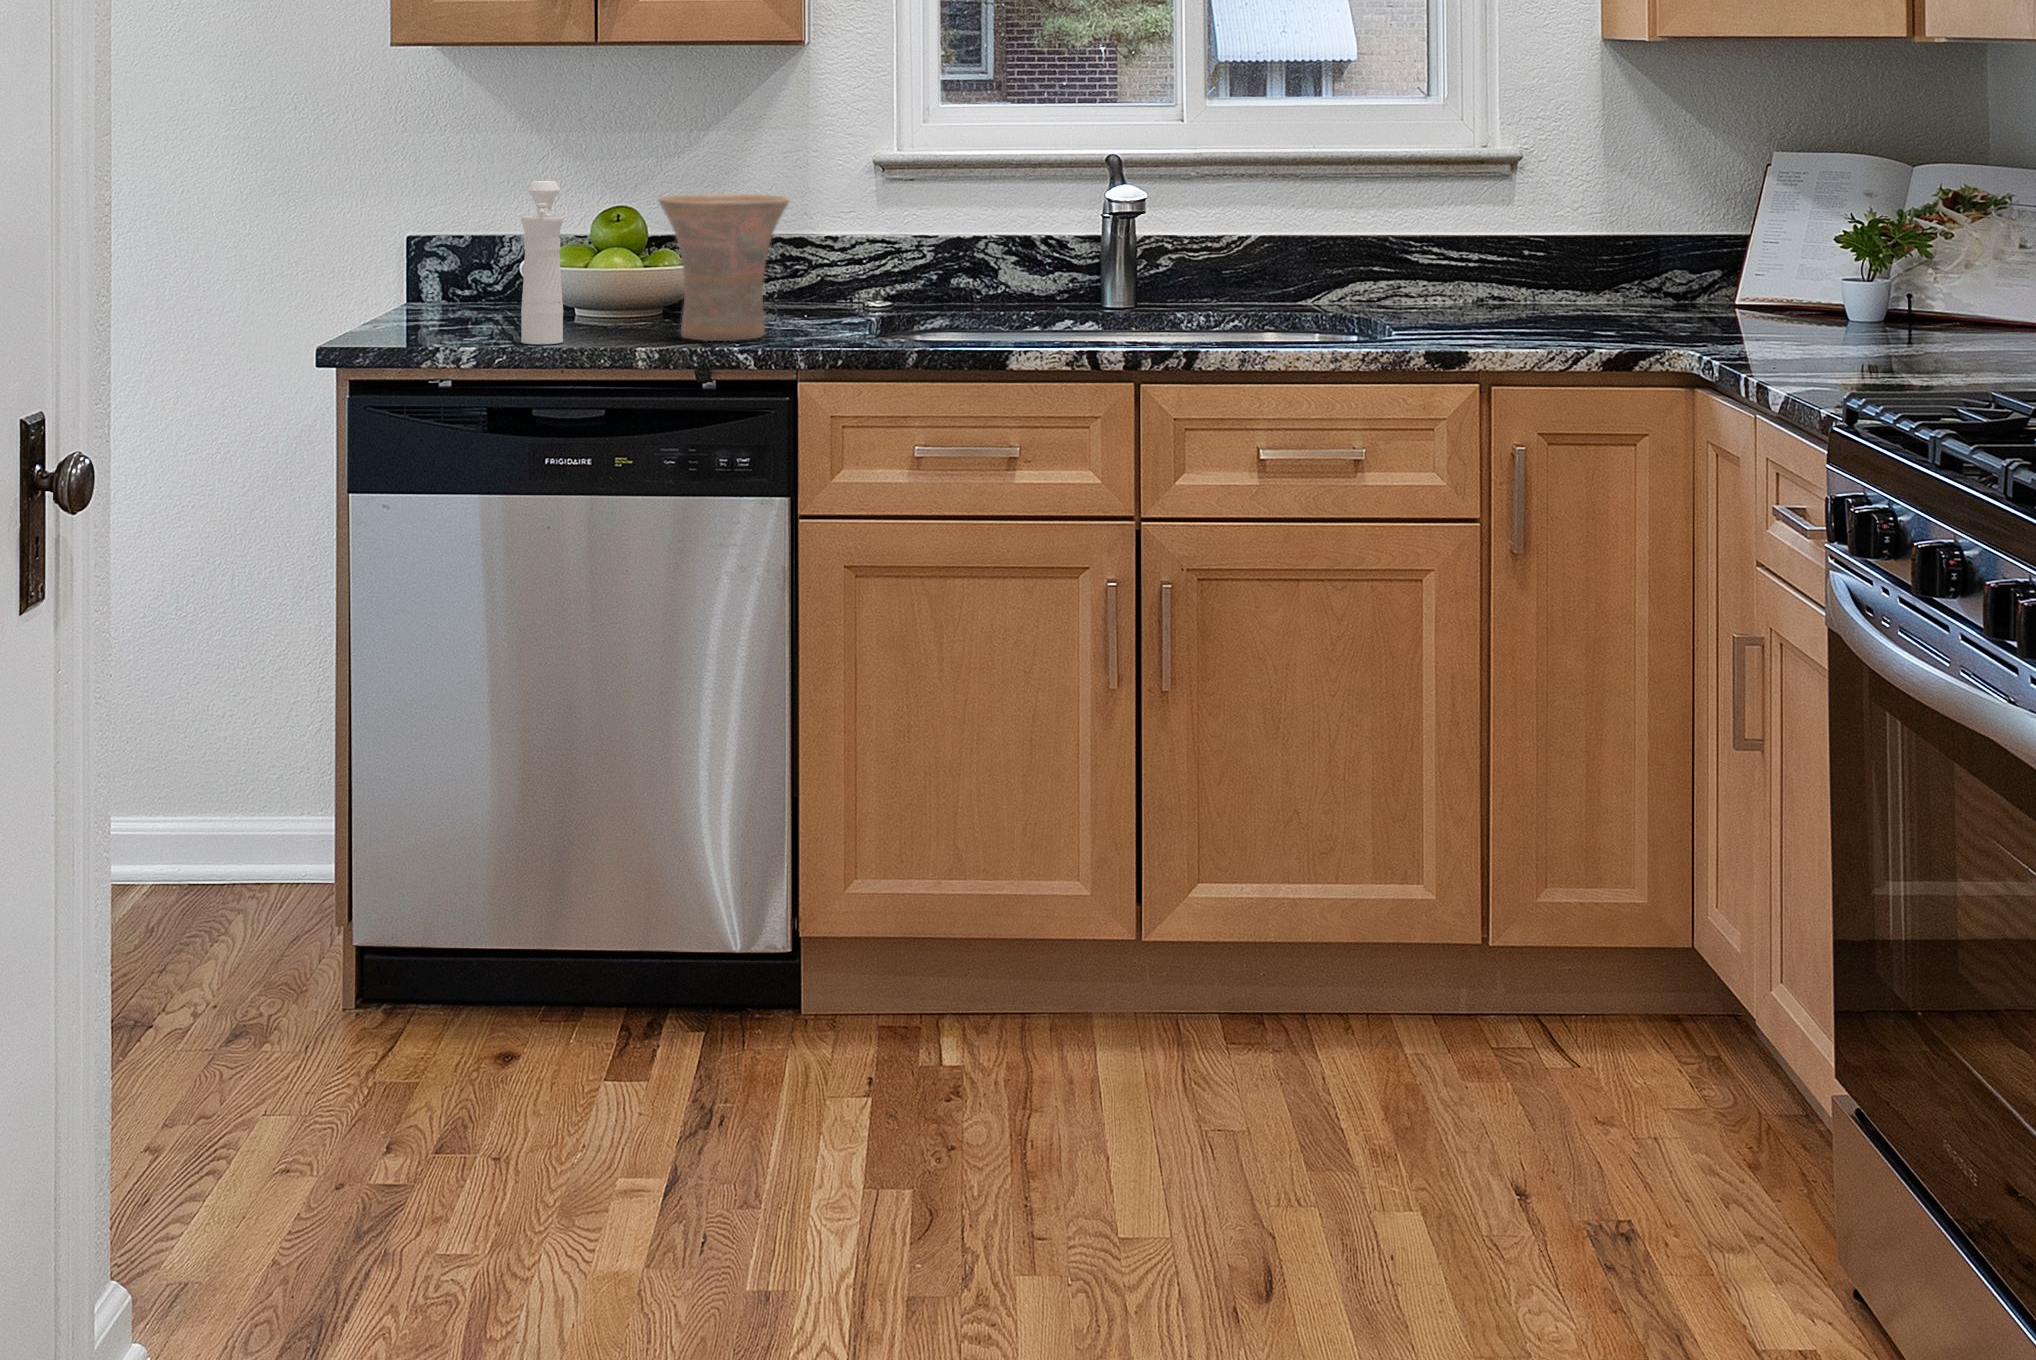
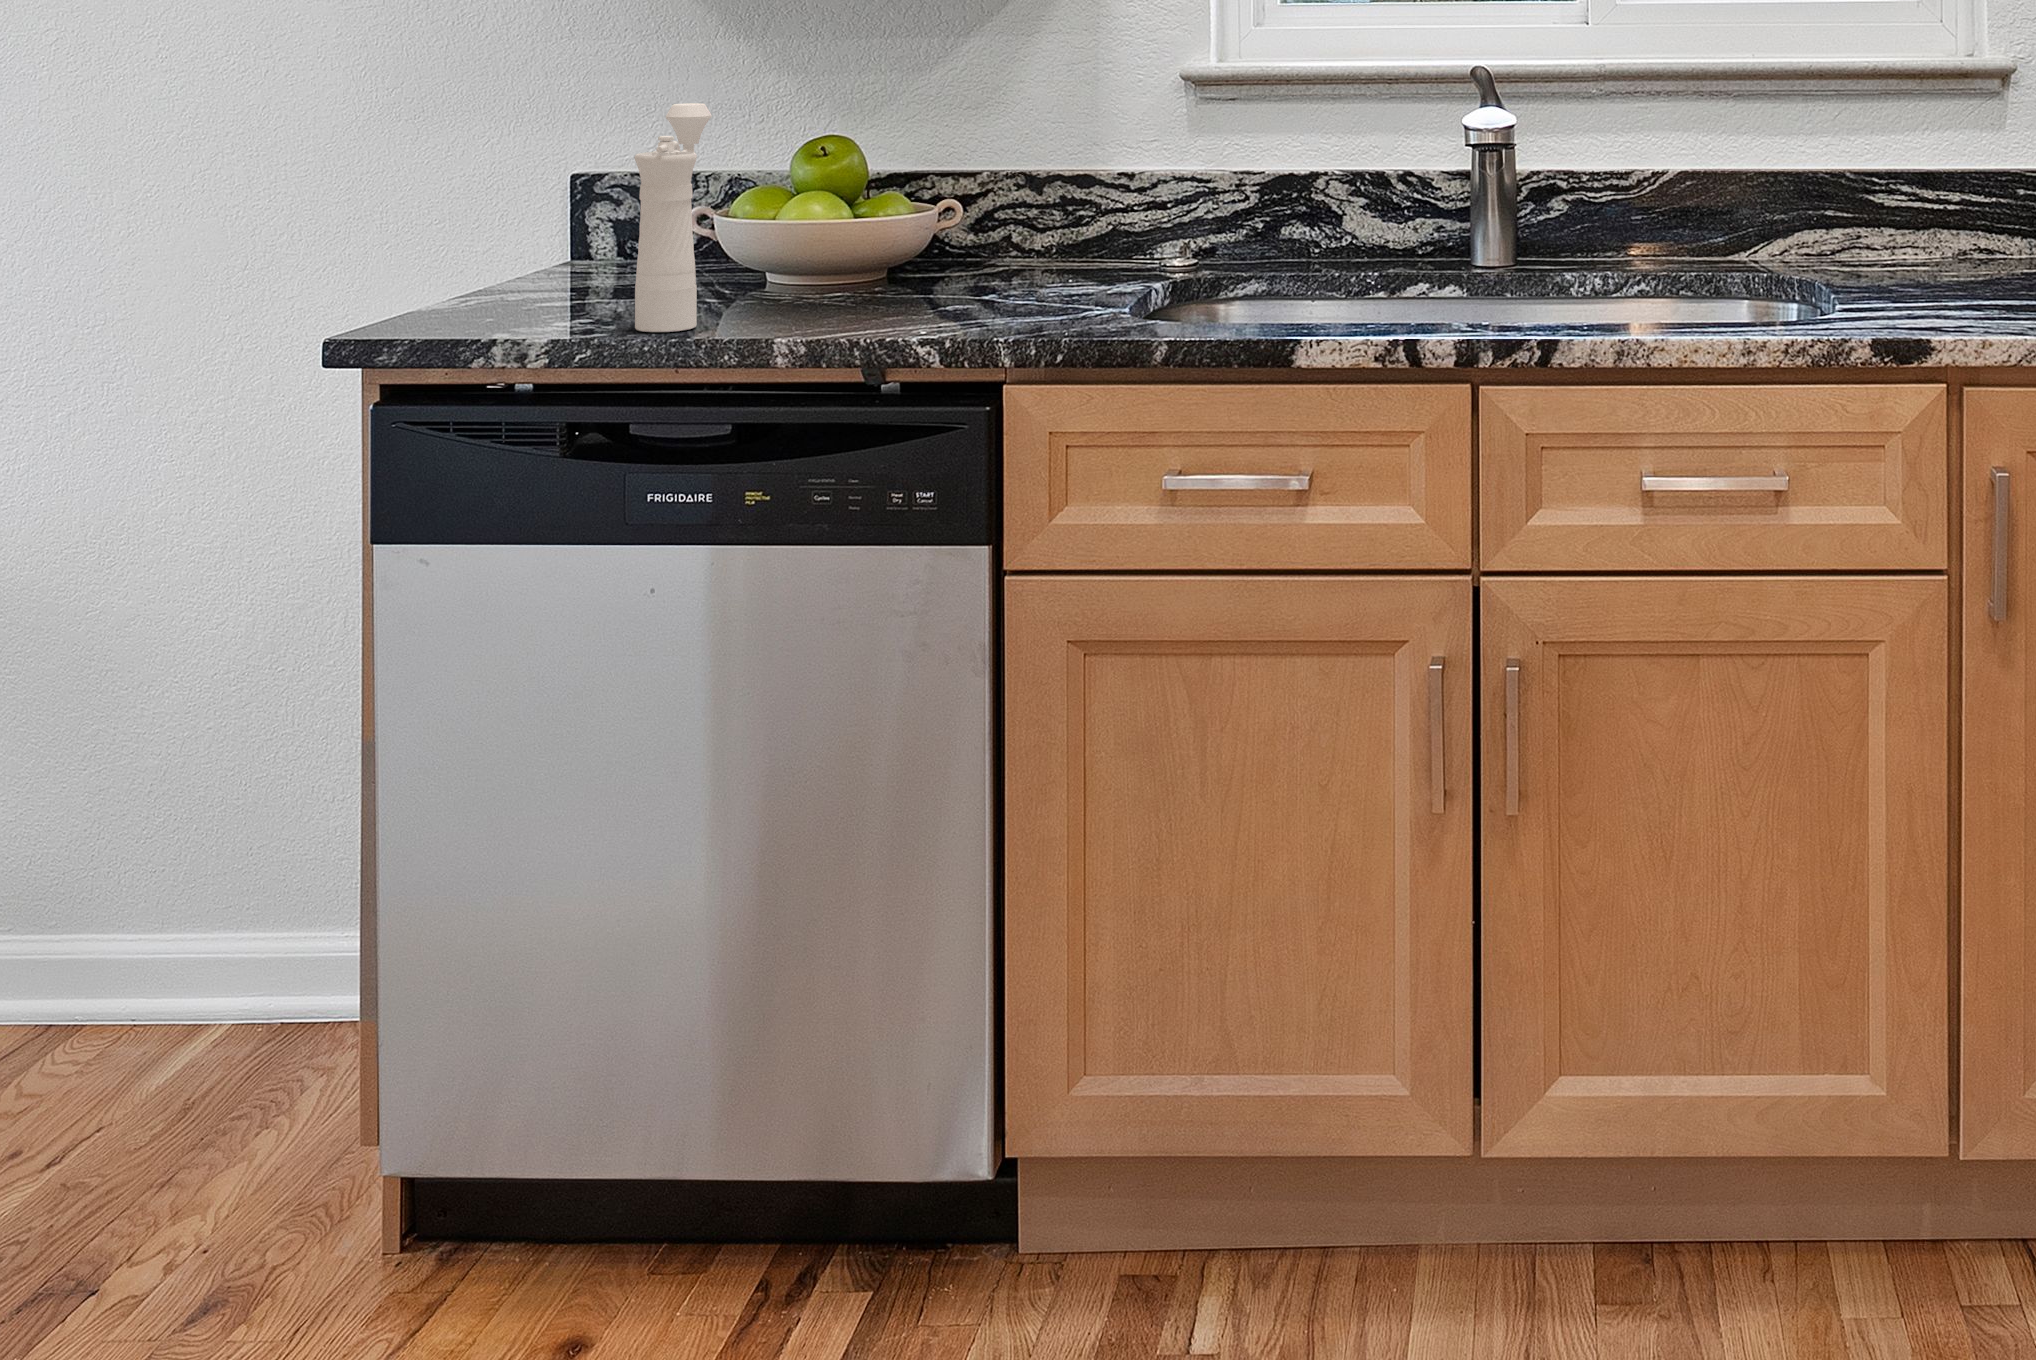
vase: present [659,194,789,341] -> none [835,120,1020,325]

